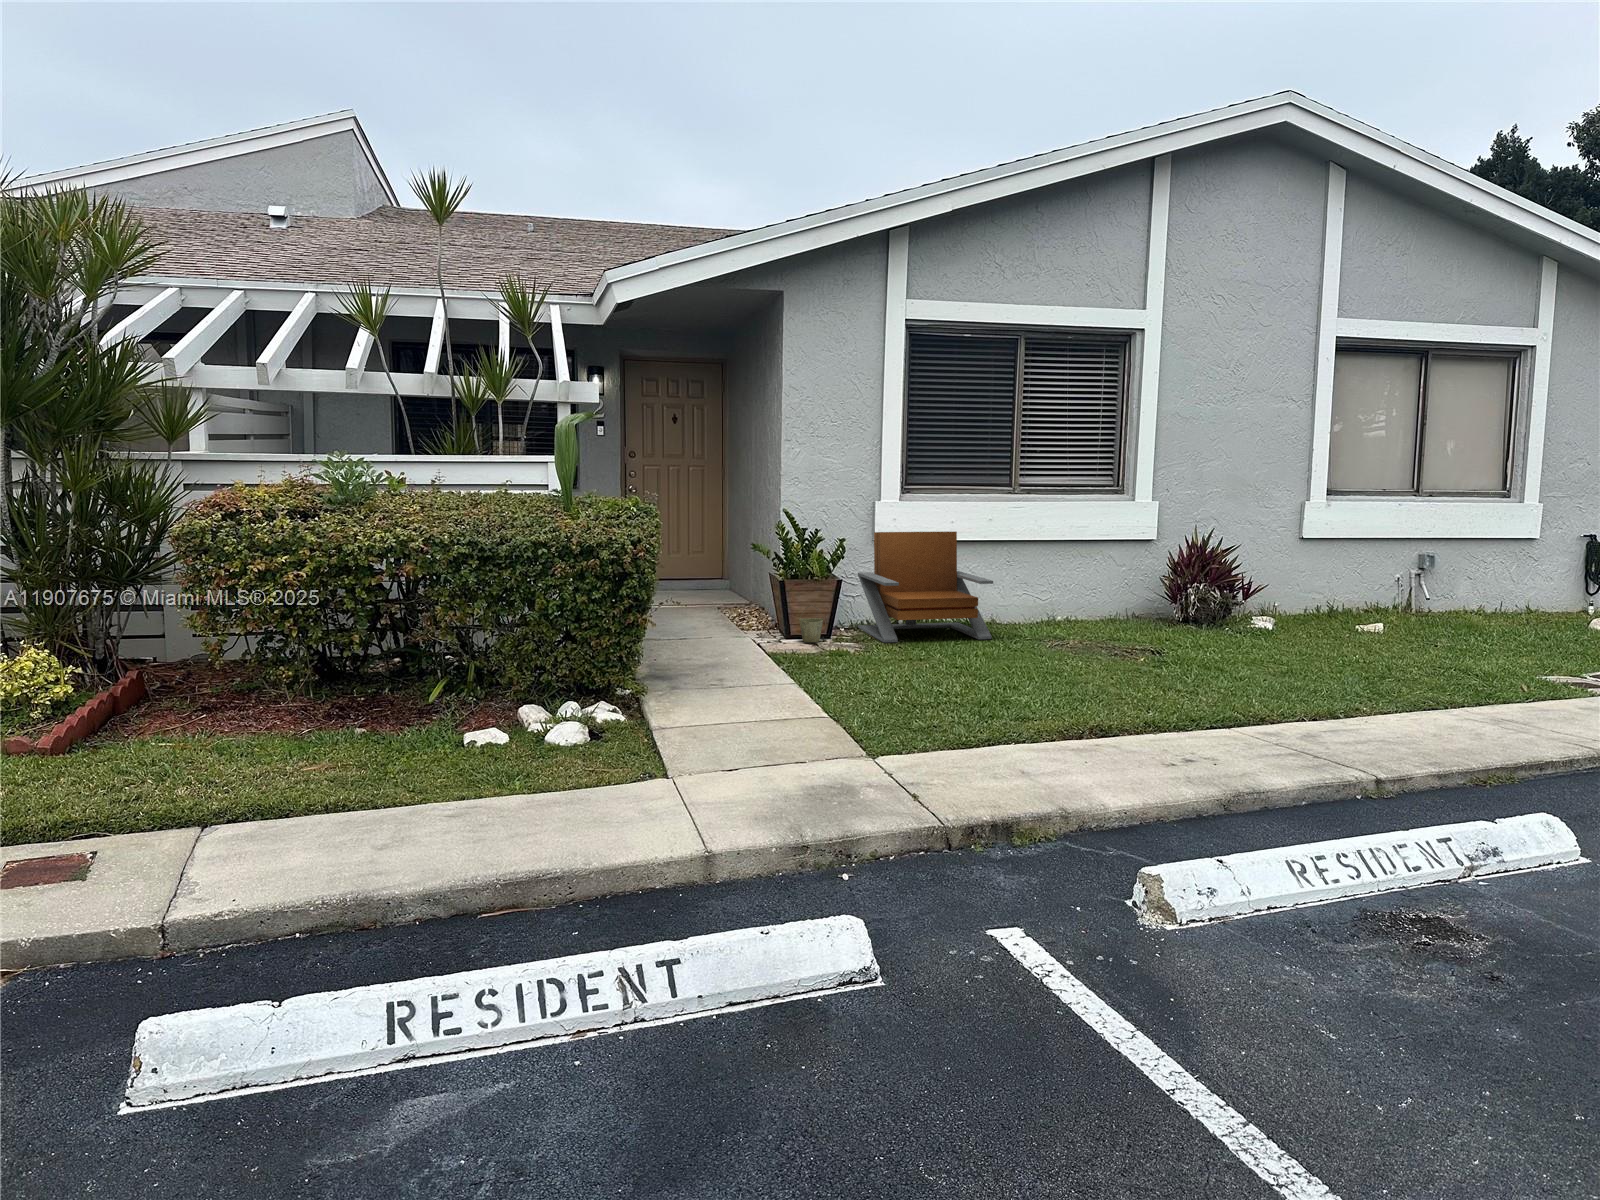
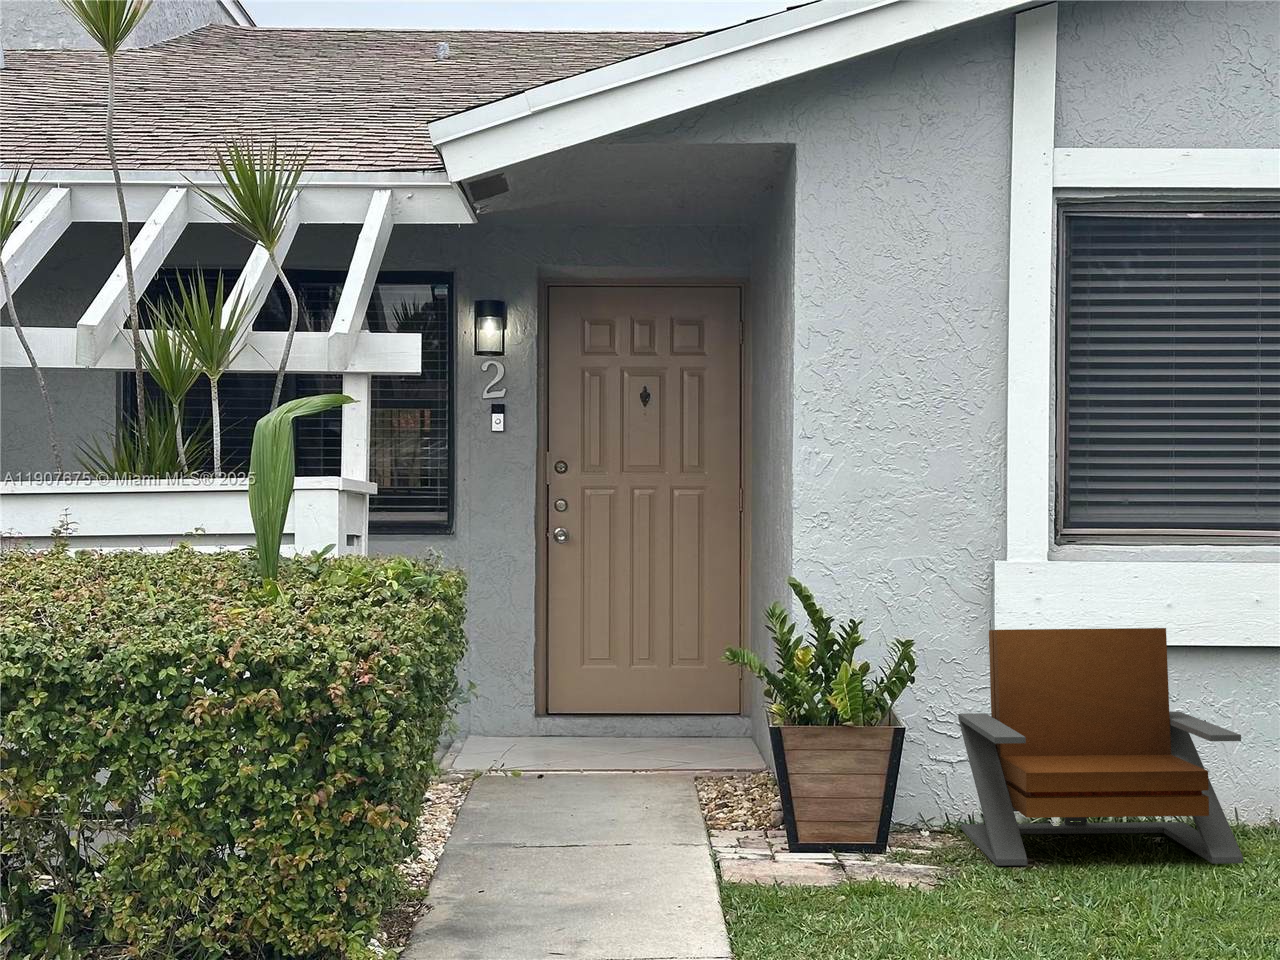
bucket: present [799,616,823,642] -> none [817,782,868,861]

